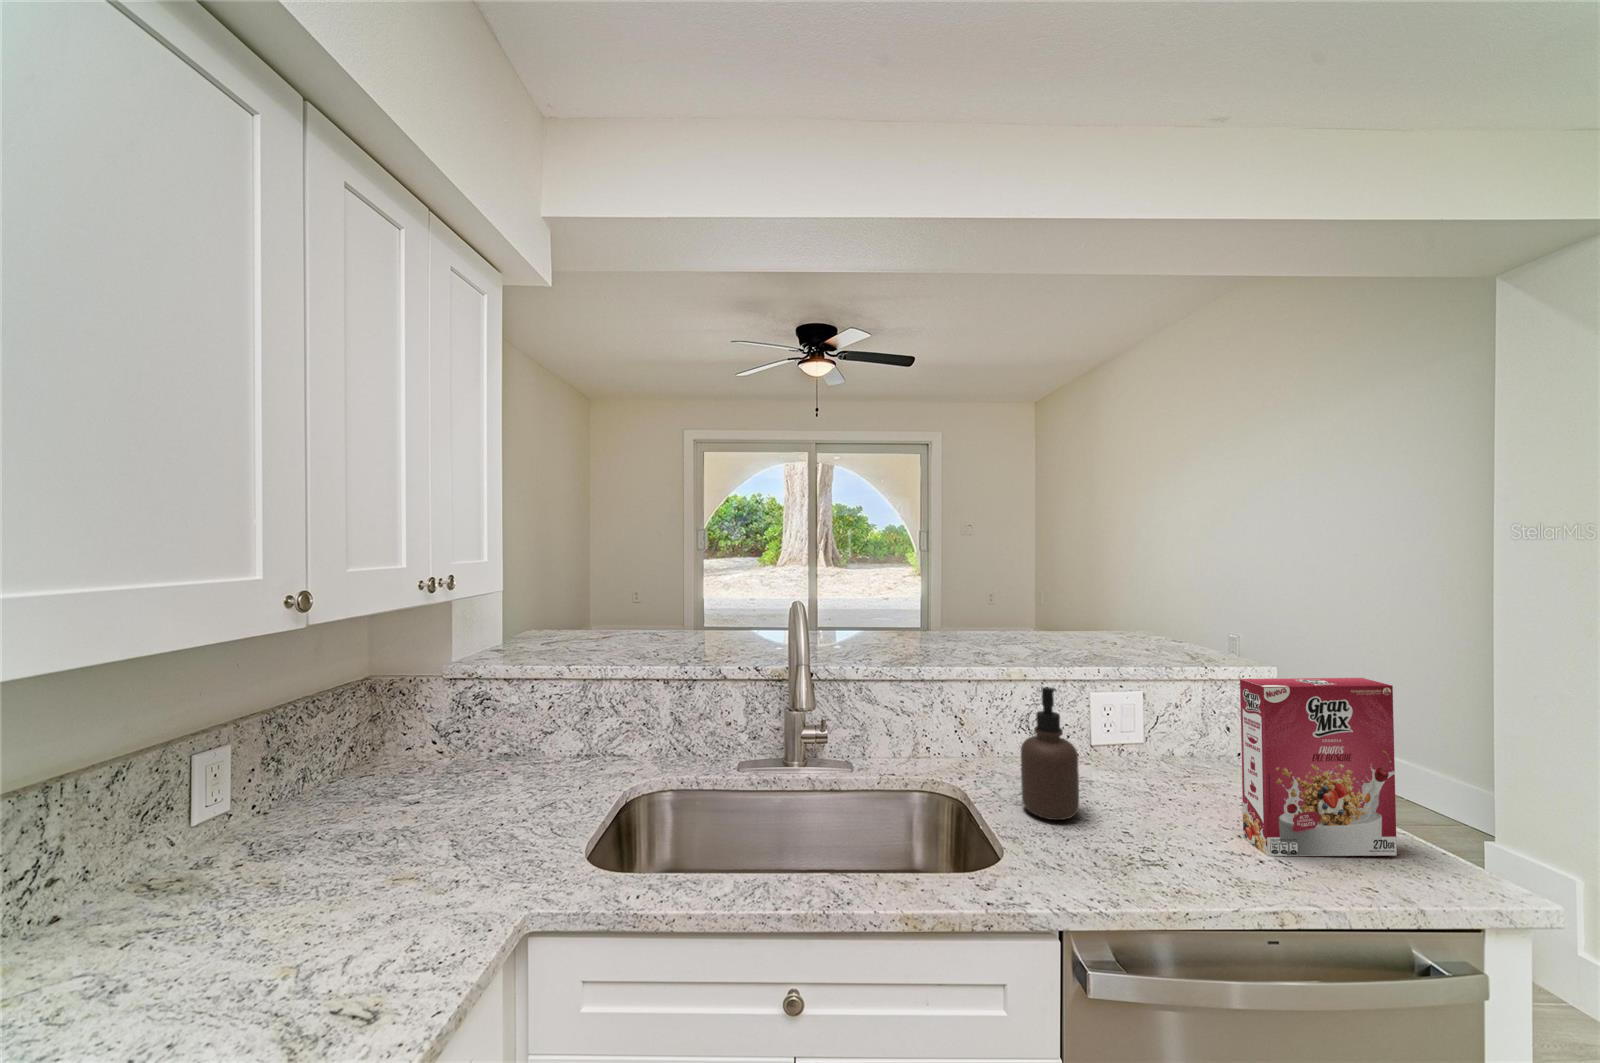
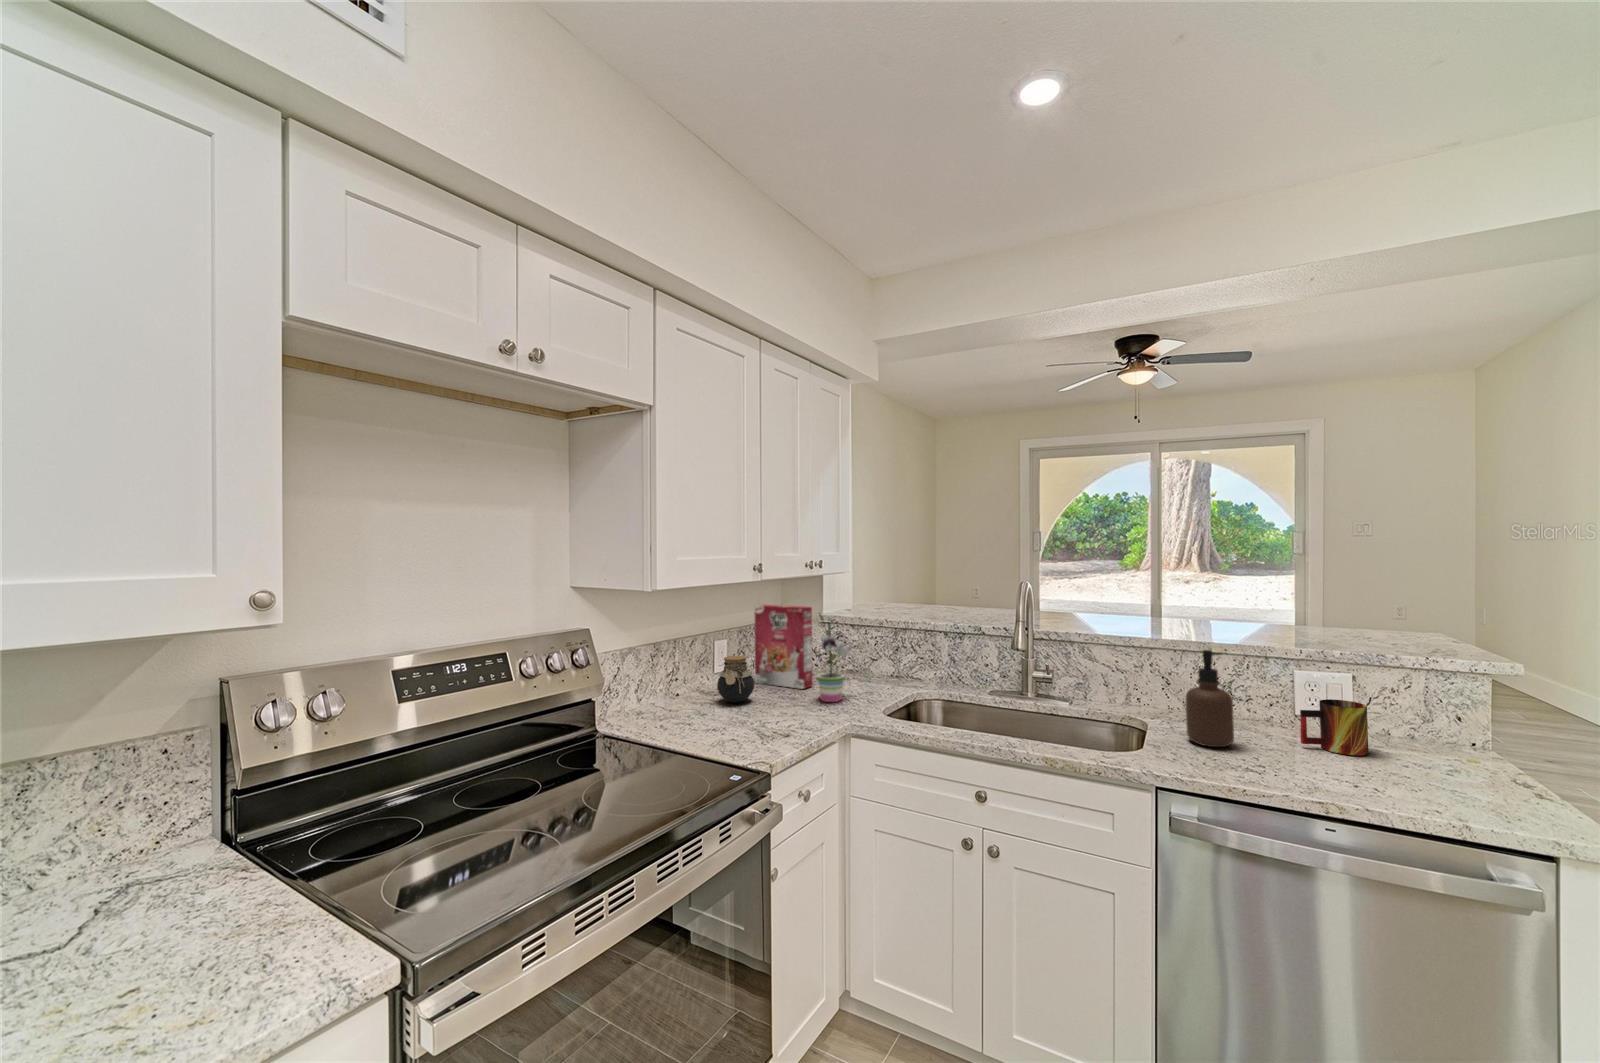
potted plant: none [442,676,524,848] -> present [816,613,852,702]
cereal box: present [1240,678,1397,856] -> present [754,605,813,689]
mug: none [1126,727,1187,796] -> present [1300,699,1369,755]
jar: none [181,791,290,905] -> present [717,656,754,702]

